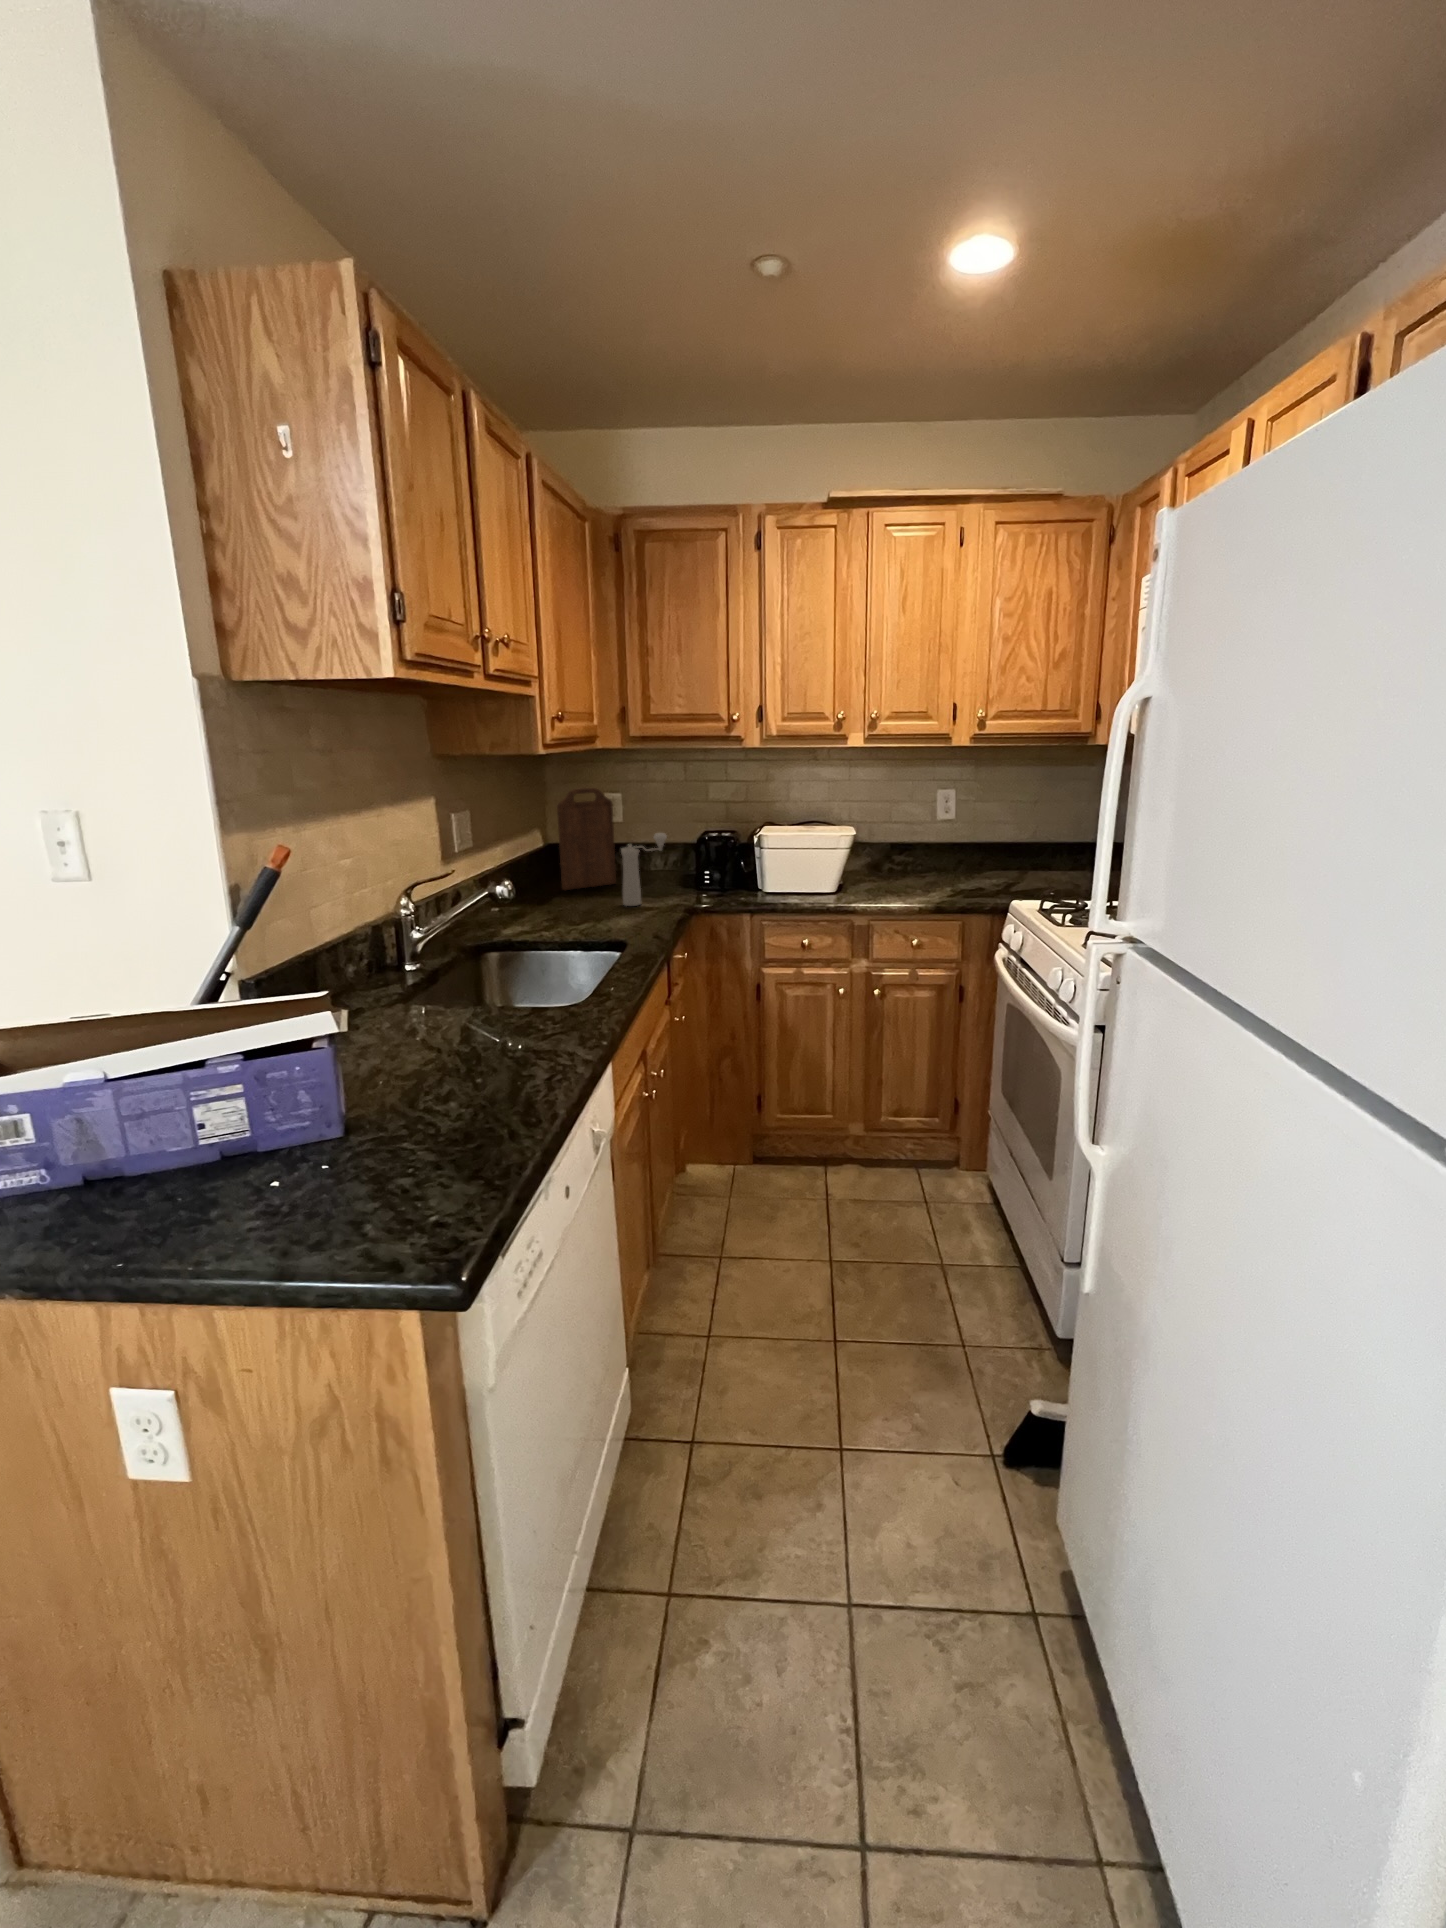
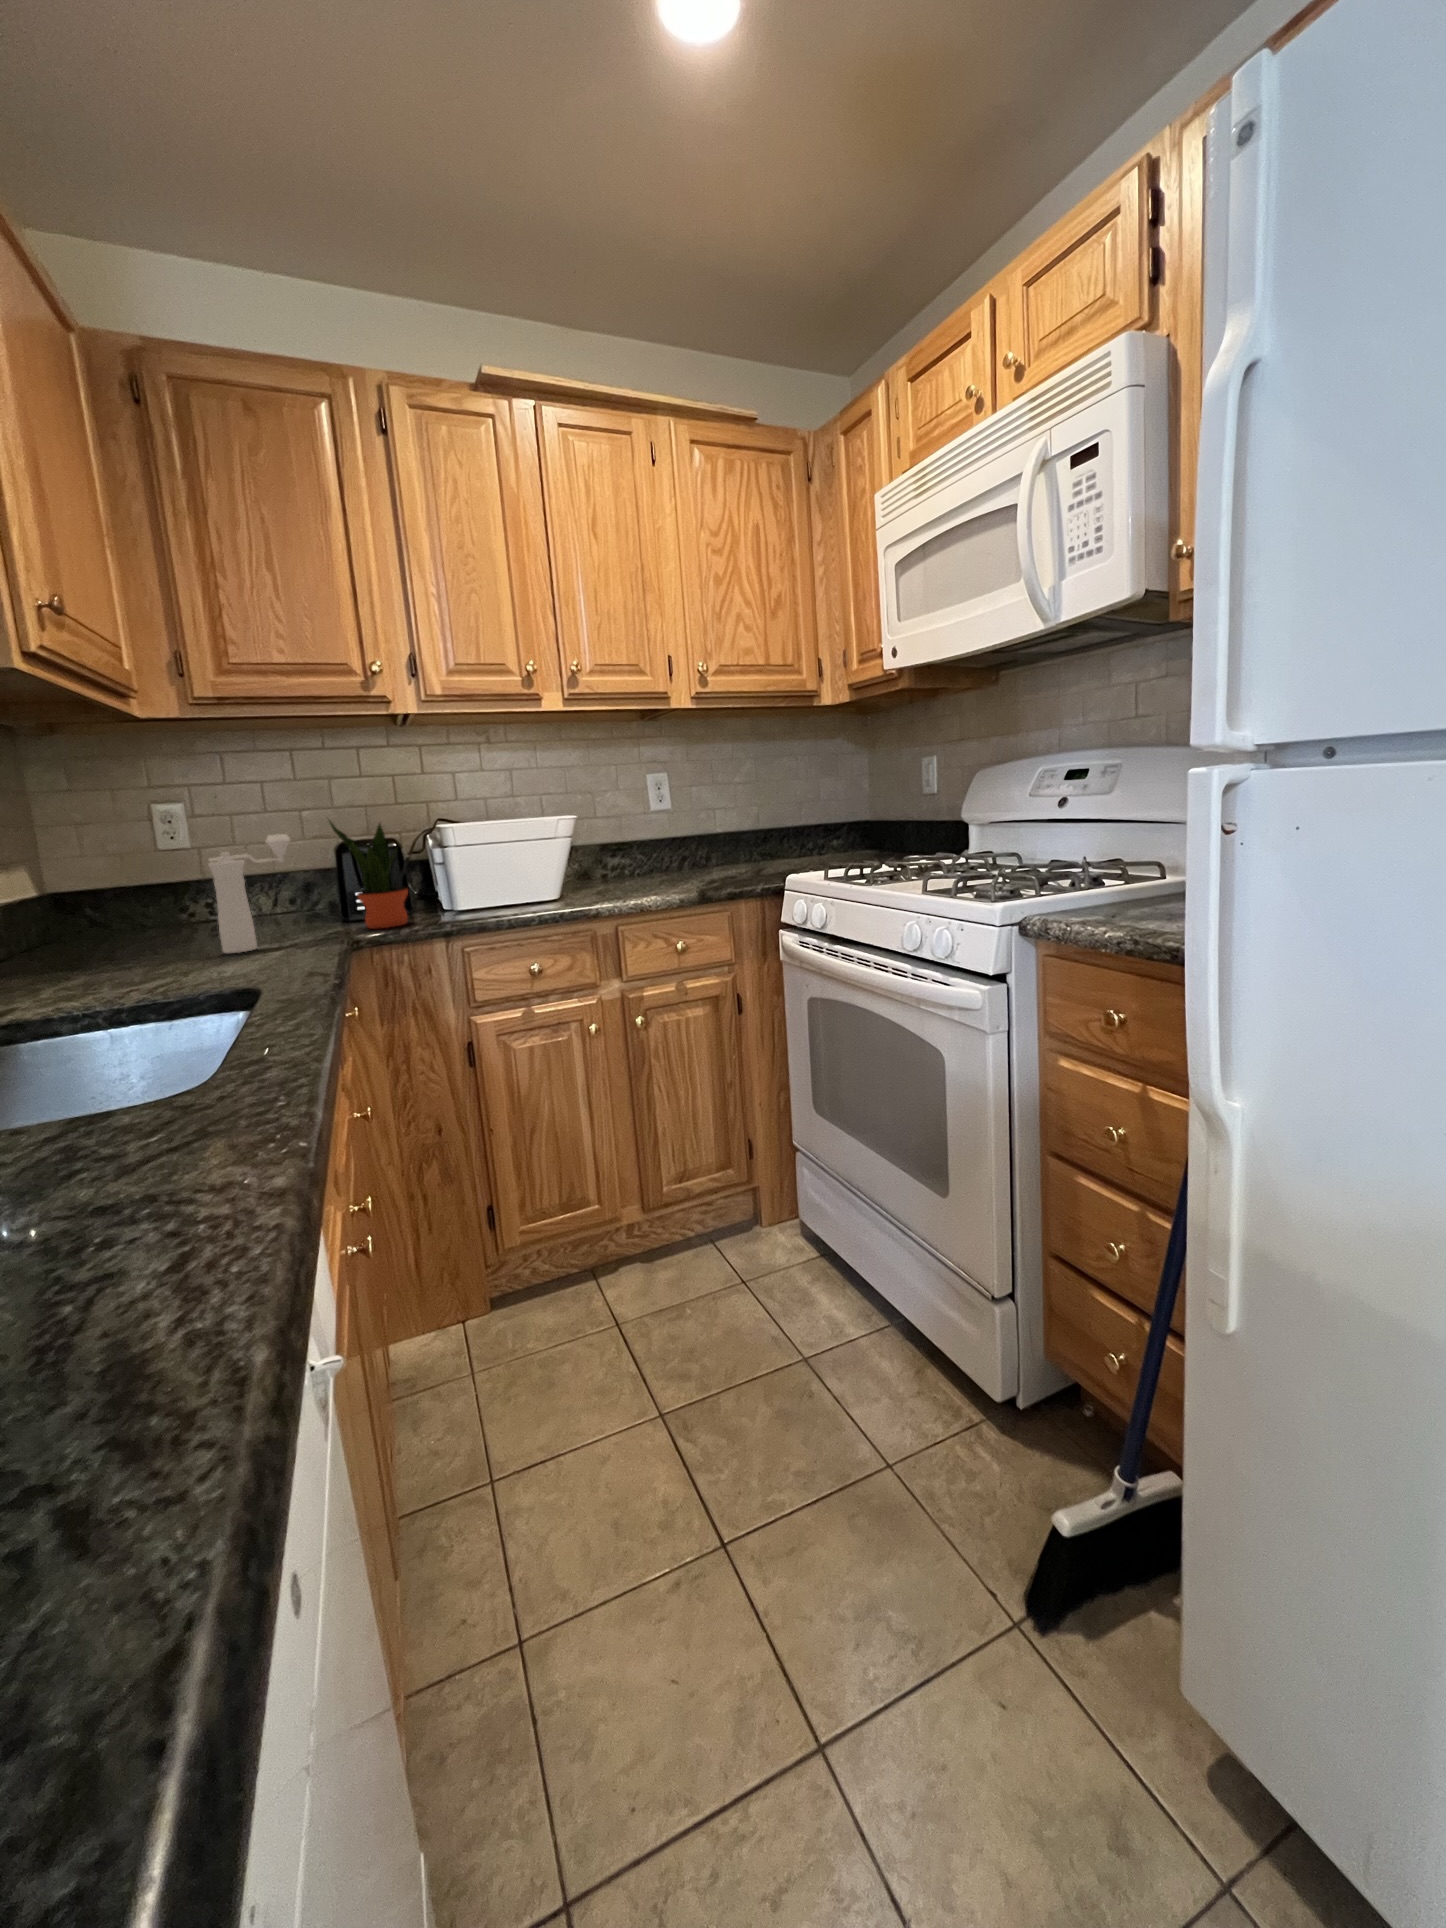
cutting board: present [557,788,616,890] -> none [63,781,197,953]
potted plant: none [690,822,733,900] -> present [329,820,408,929]

